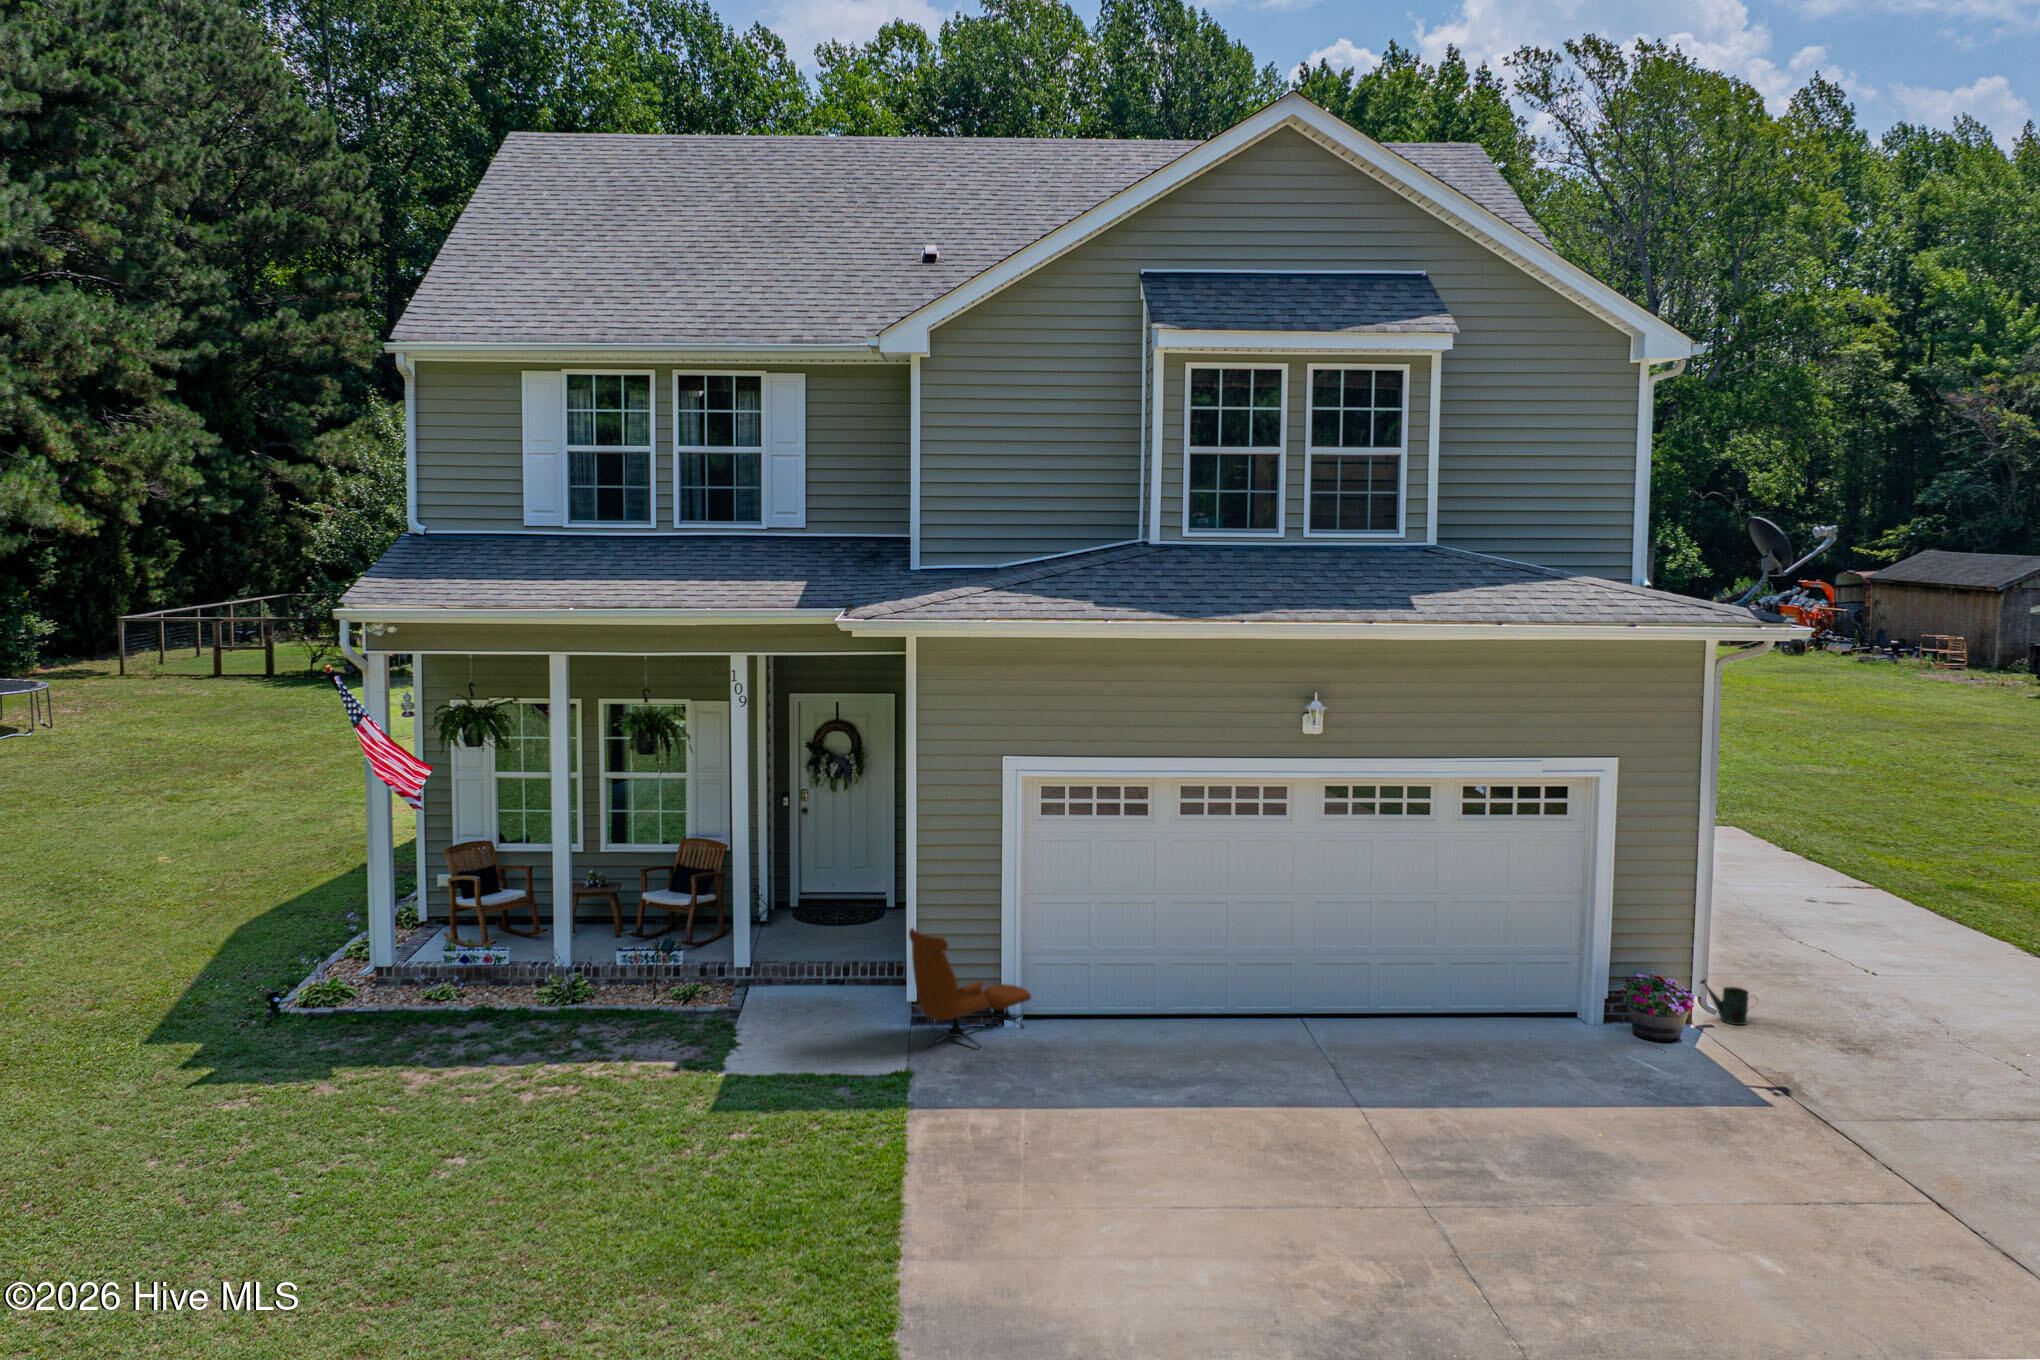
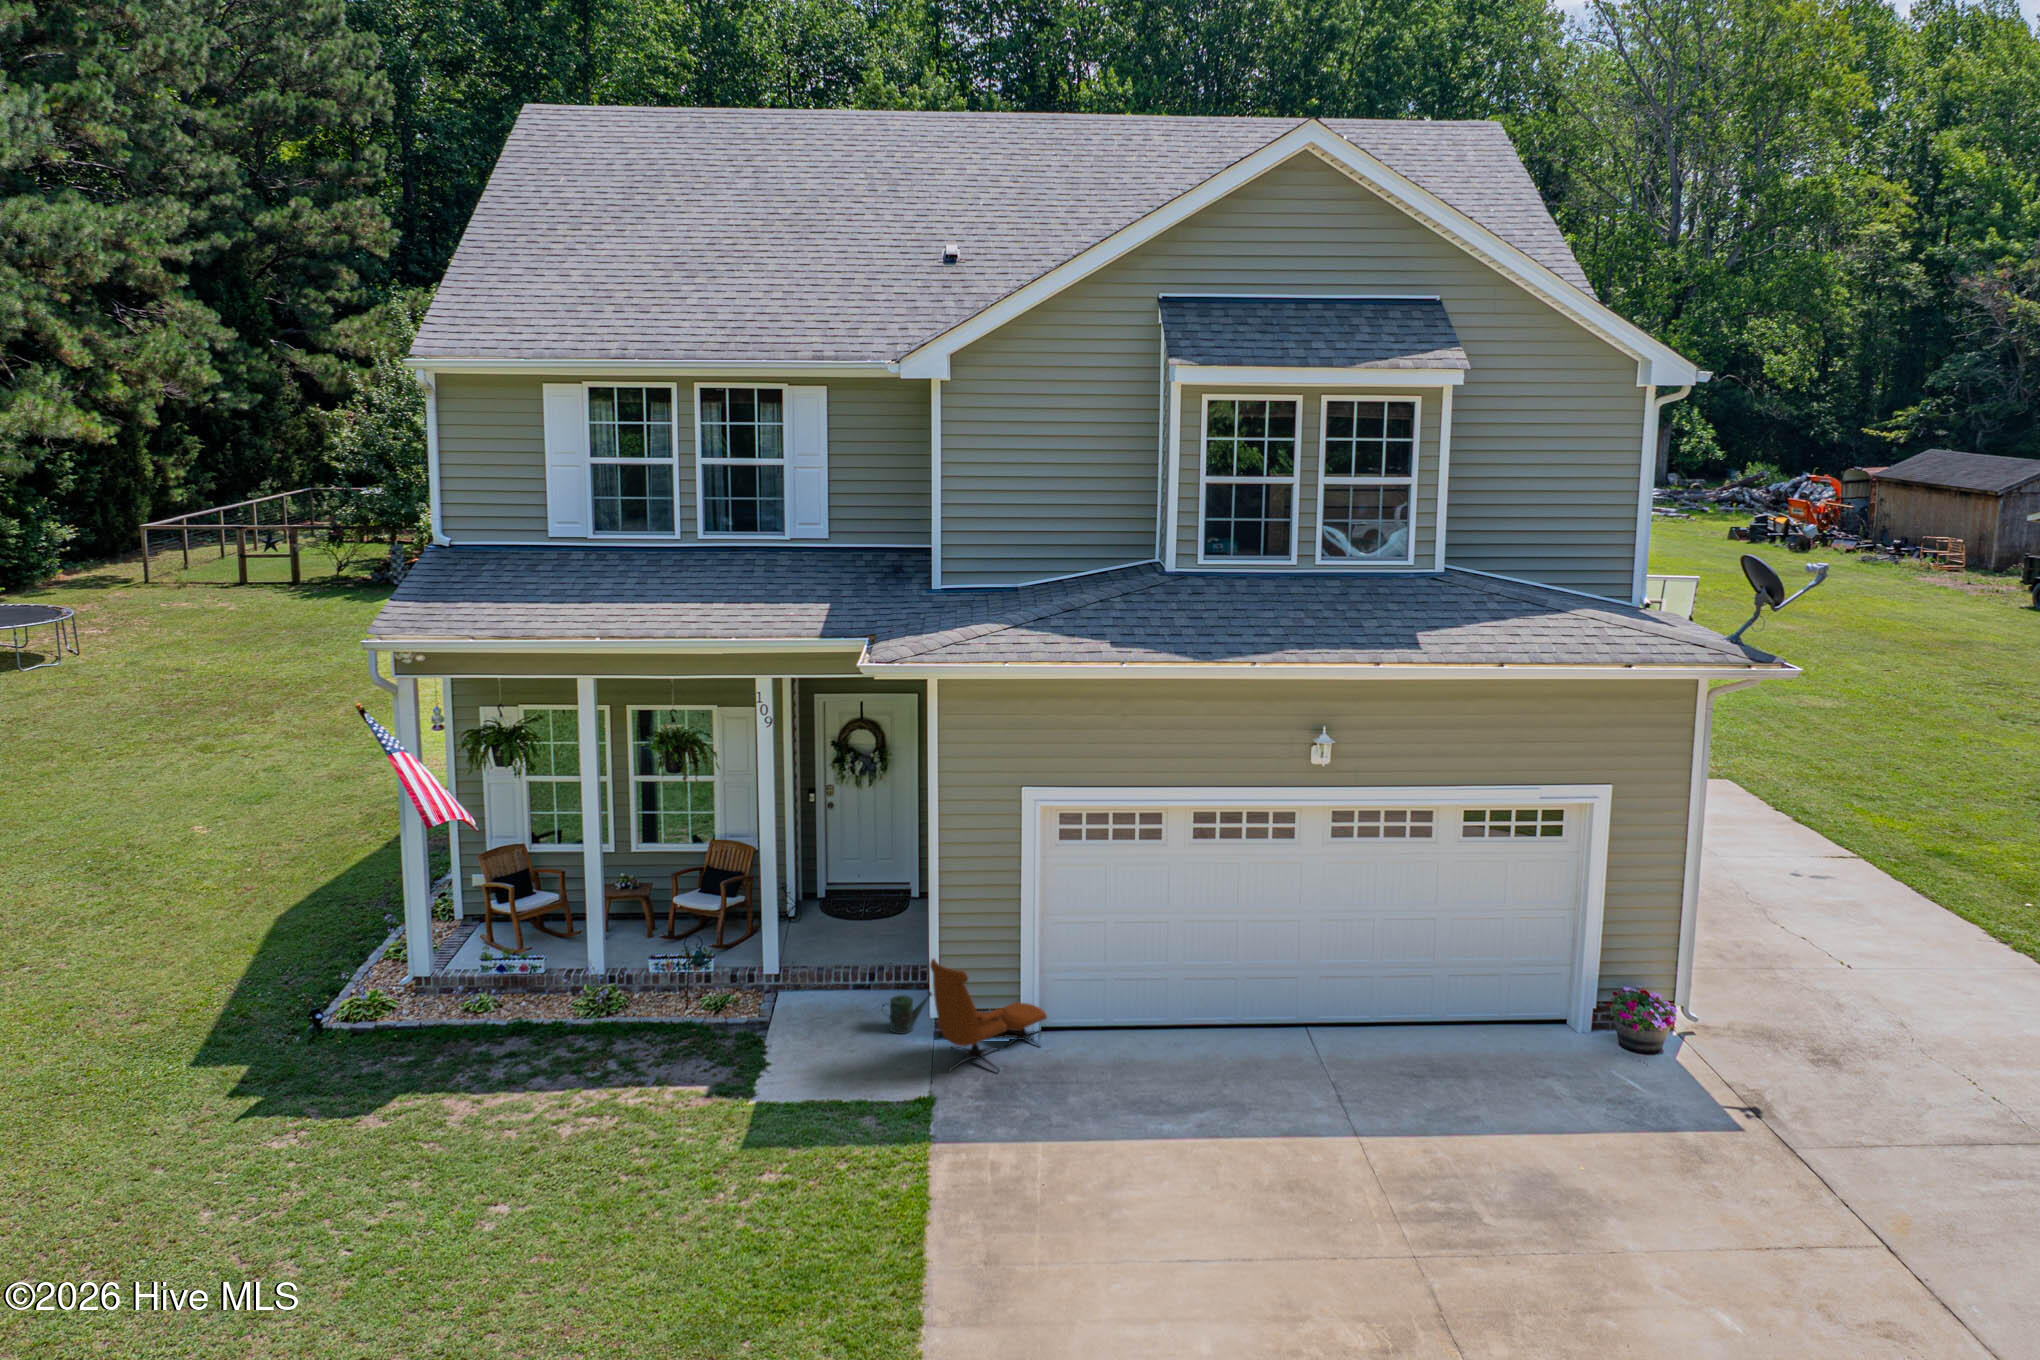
watering can: present [1700,979,1749,1025] -> present [884,992,932,1034]

